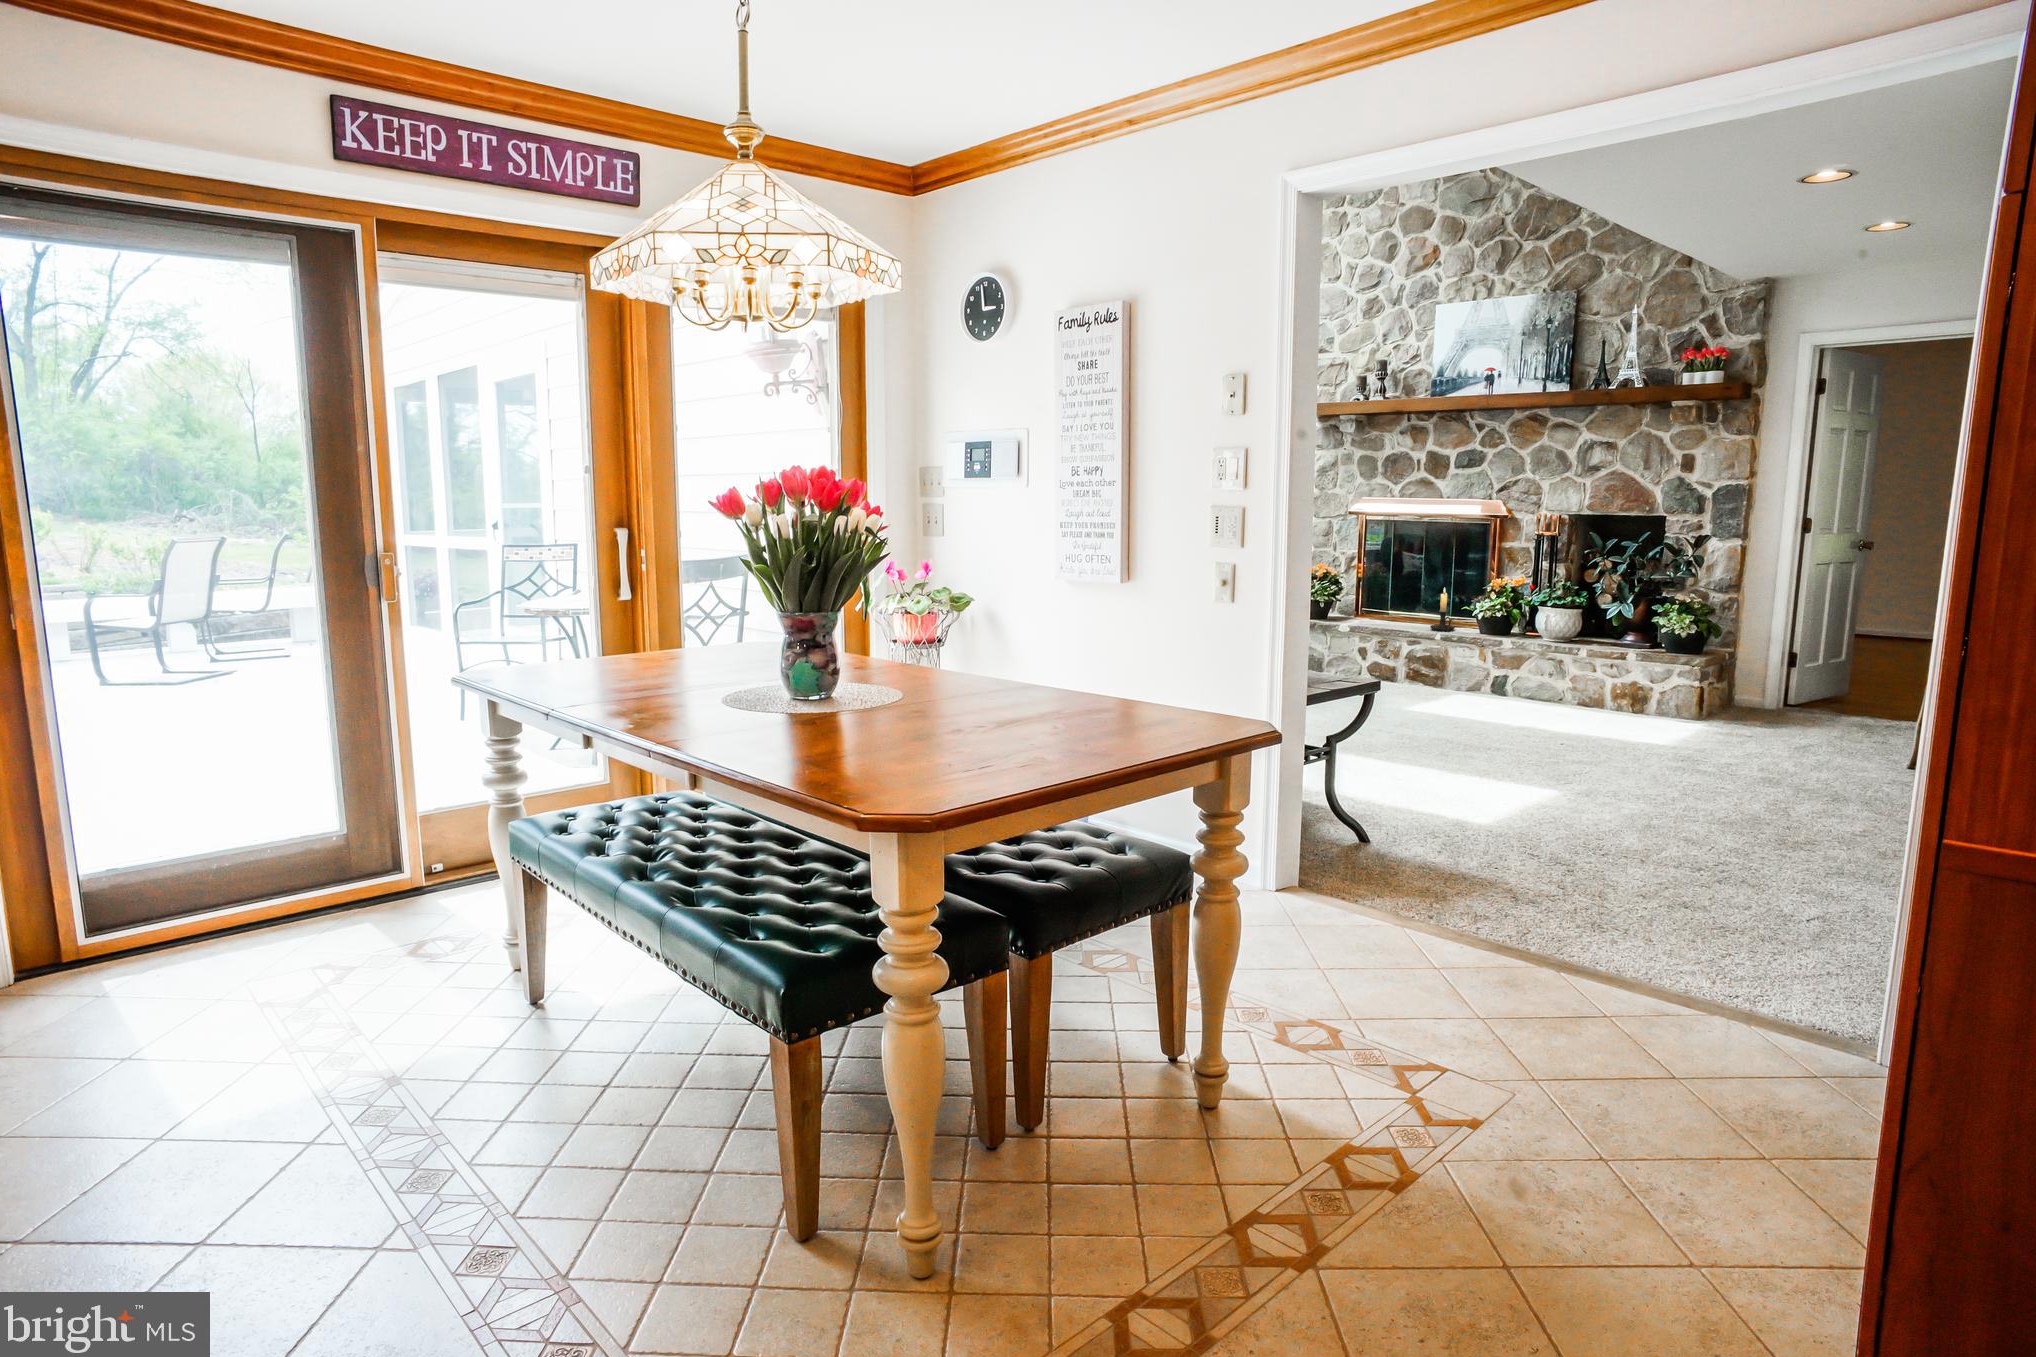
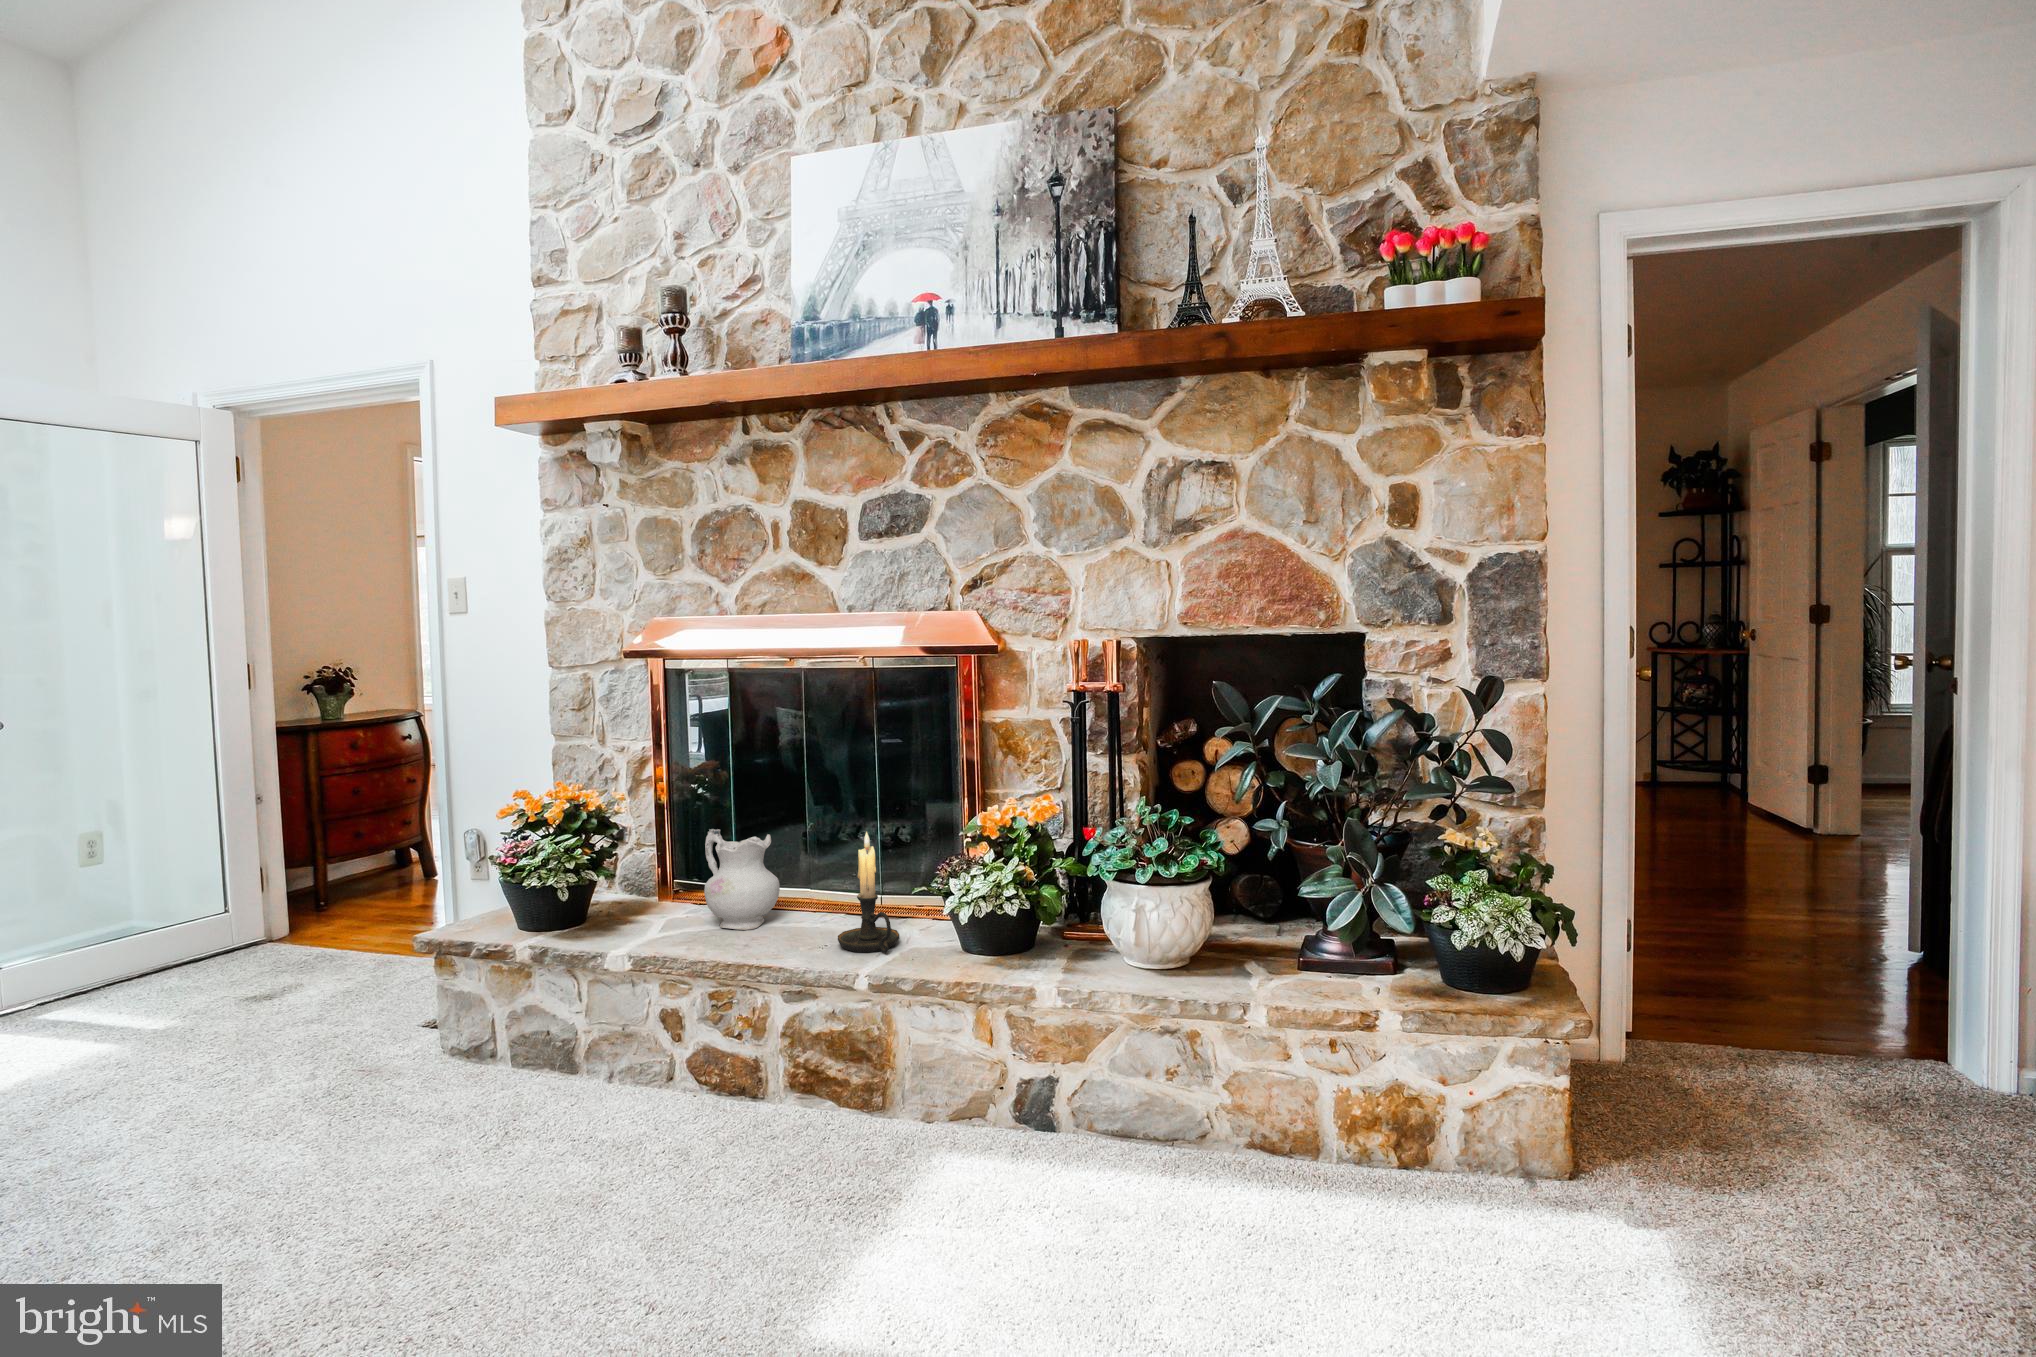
ceramic pitcher: none [1379,585,1409,624] -> present [704,829,780,930]

